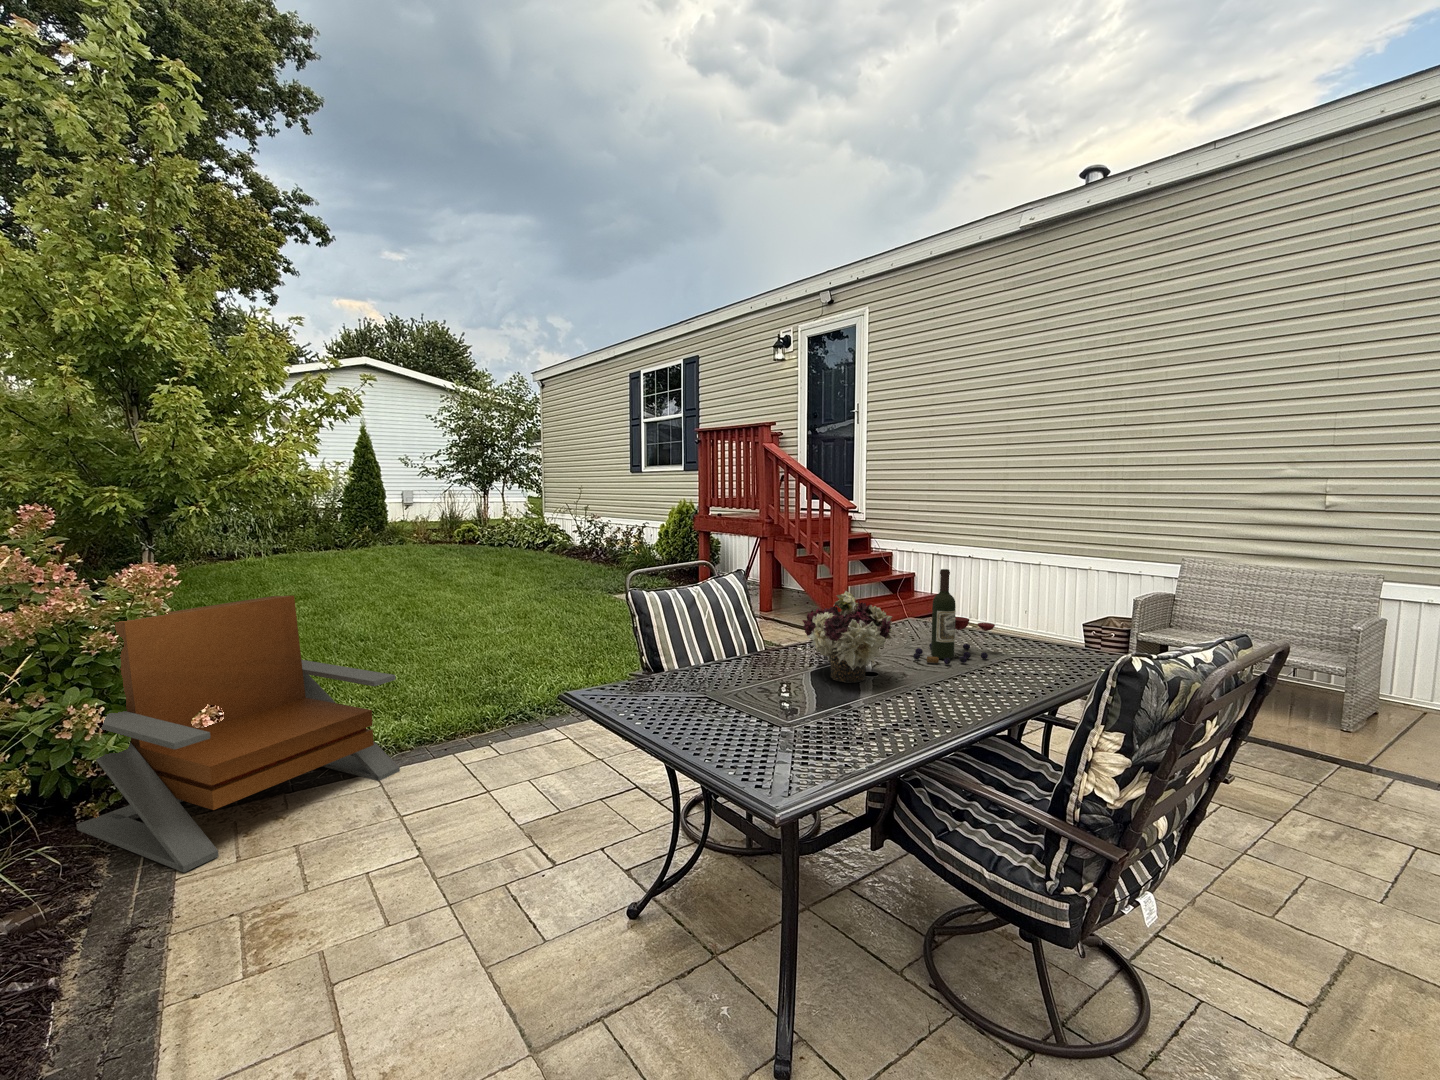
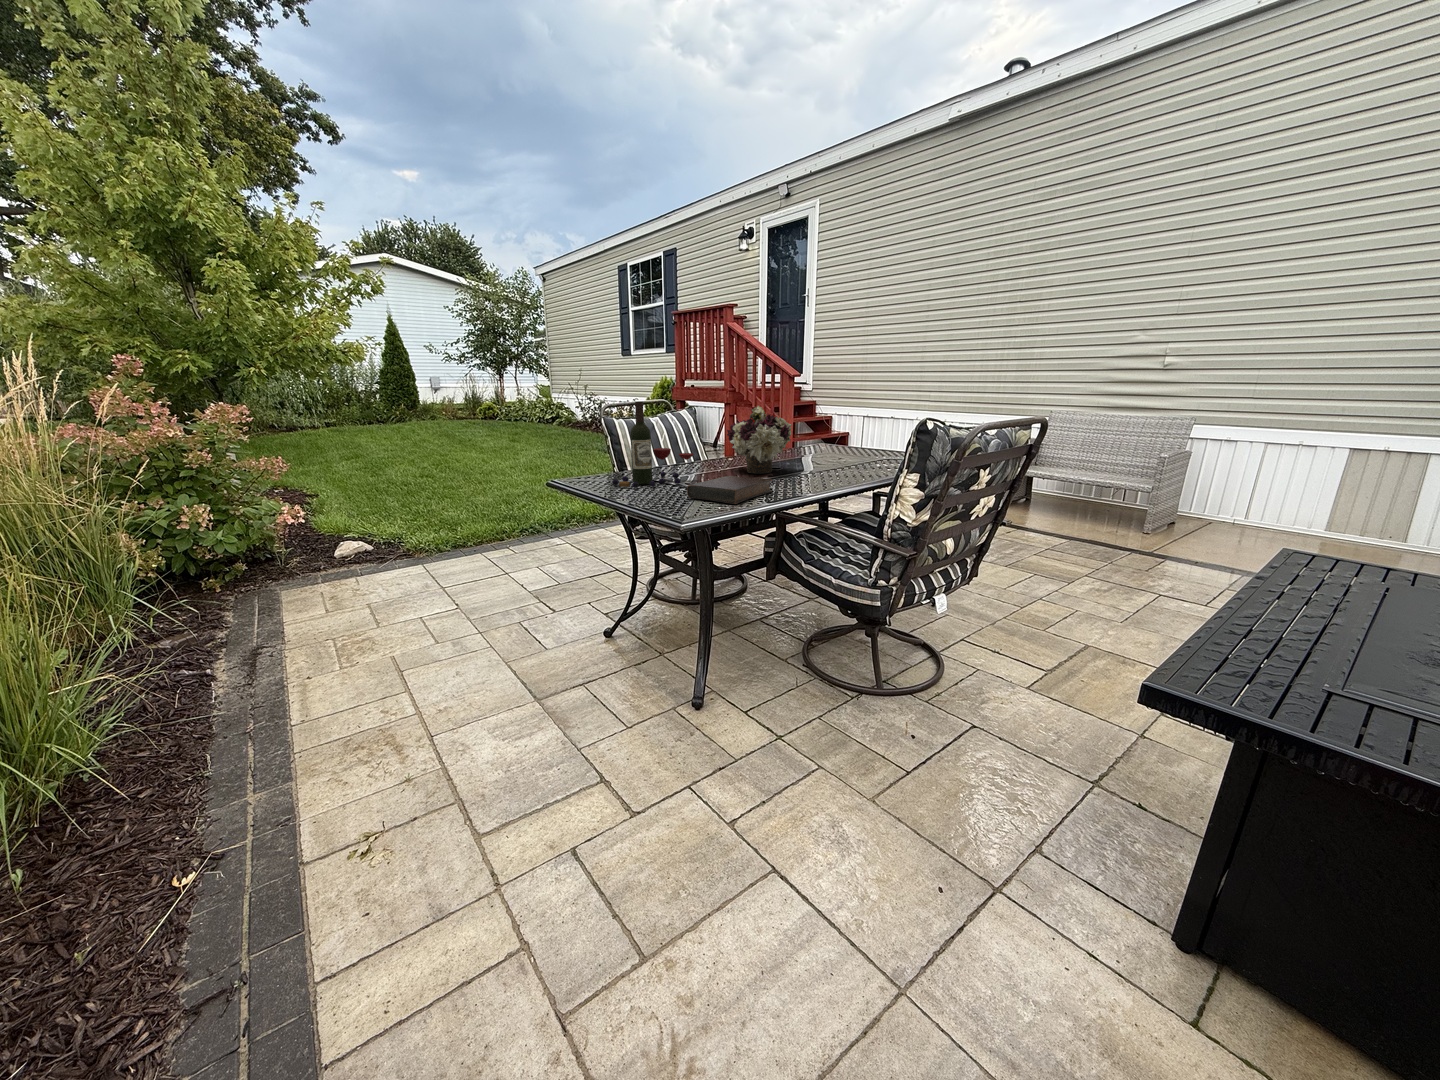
wine bottle: present [913,569,995,664] -> present [612,402,694,488]
lounge chair: present [77,596,400,872] -> none [180,433,440,619]
book: none [769,699,884,761] -> present [687,476,772,504]

